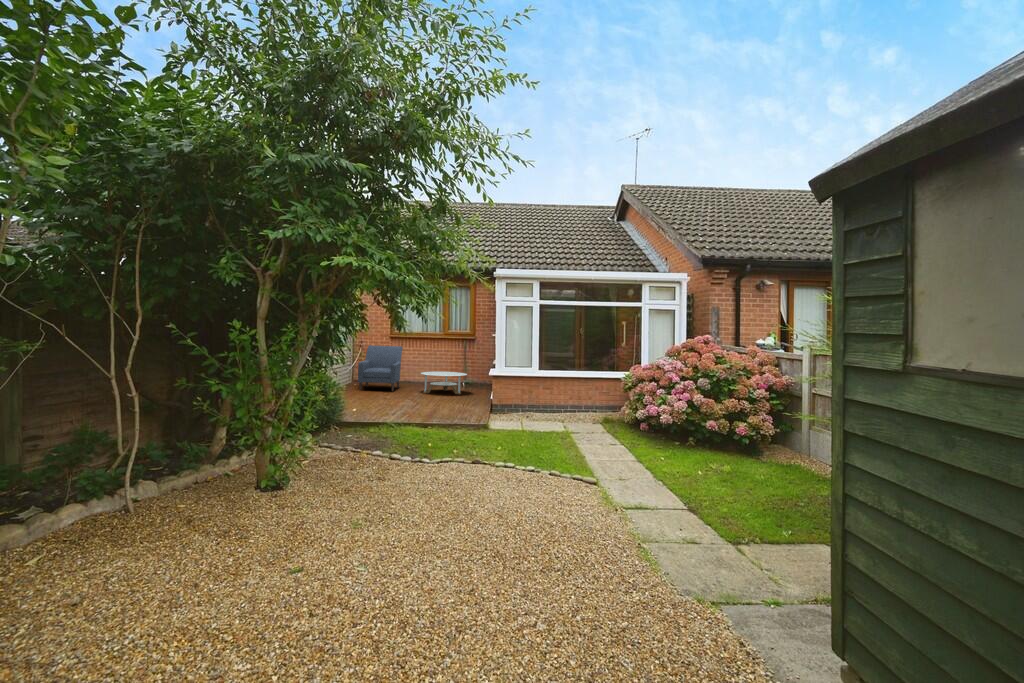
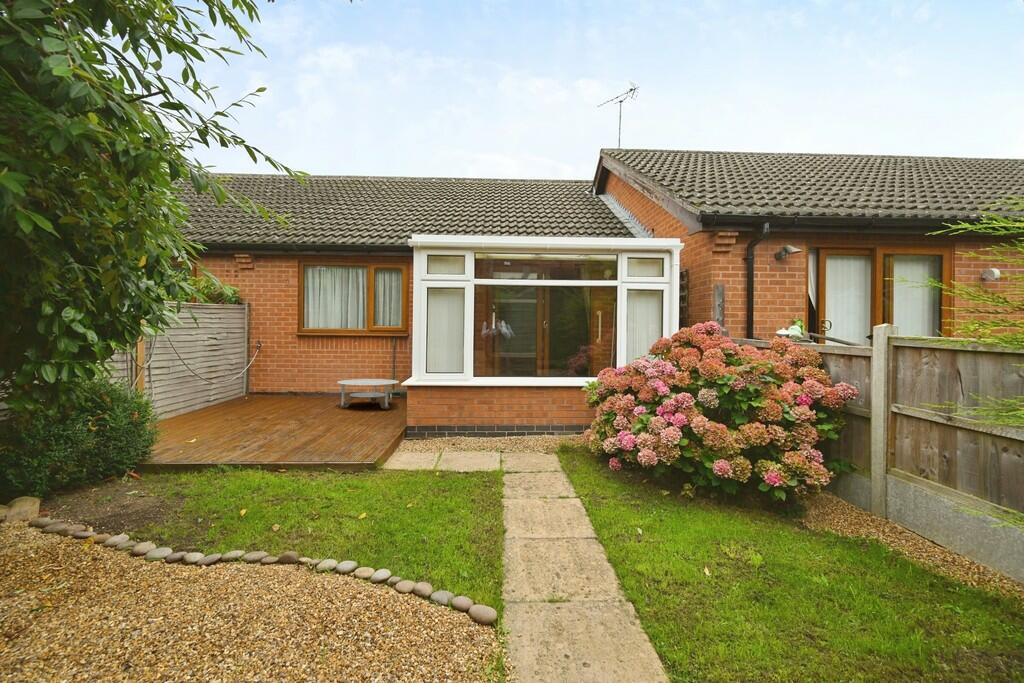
chair: present [358,345,403,391] -> none [253,347,320,406]

